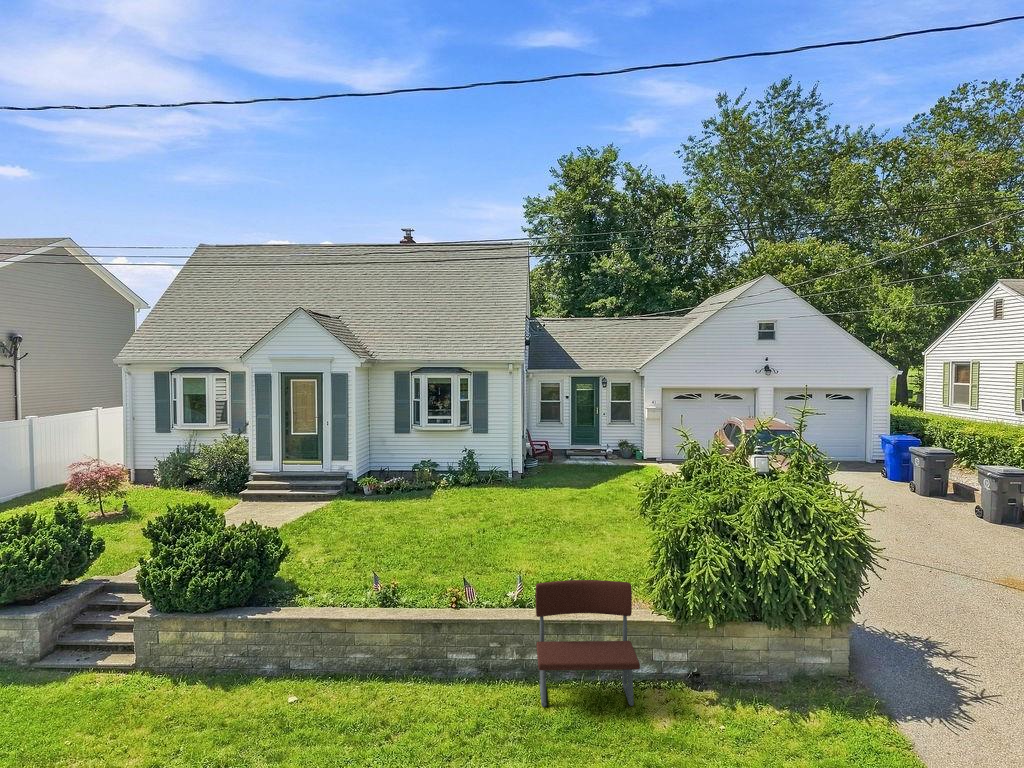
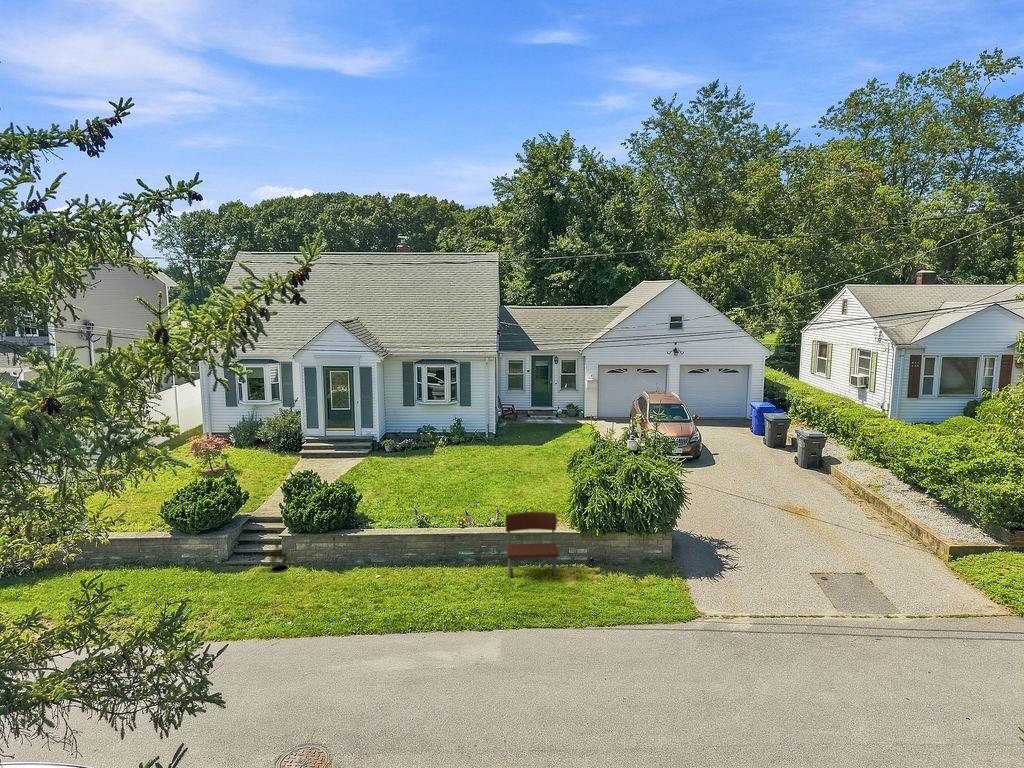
potted tree: none [97,623,142,685] -> present [268,542,289,573]

